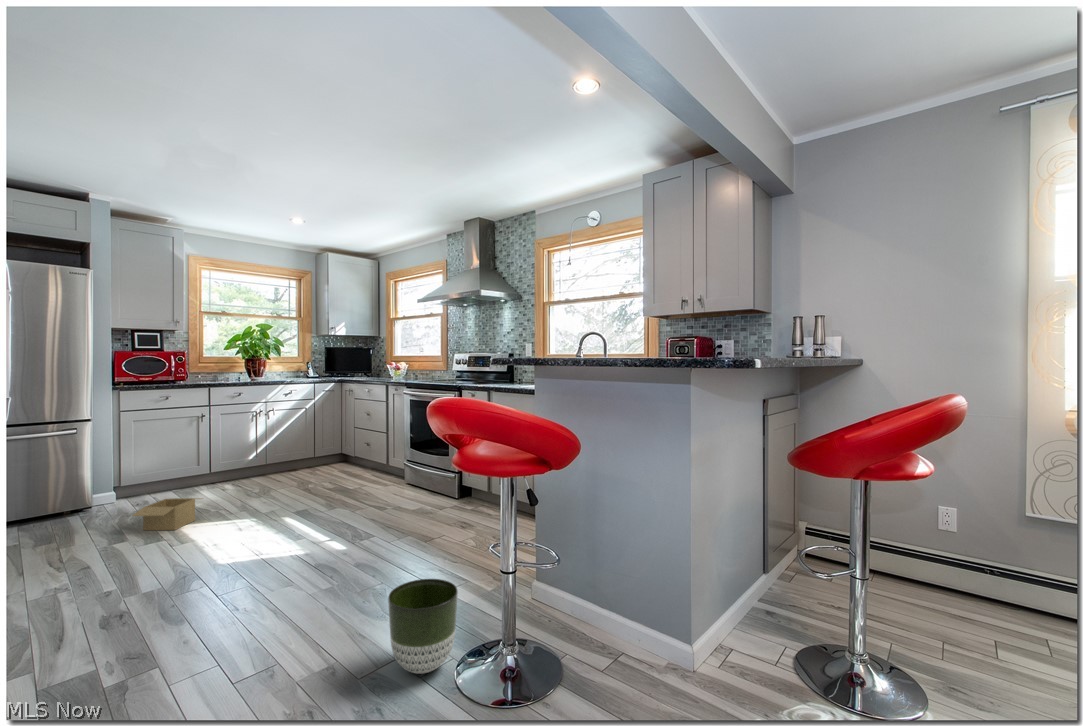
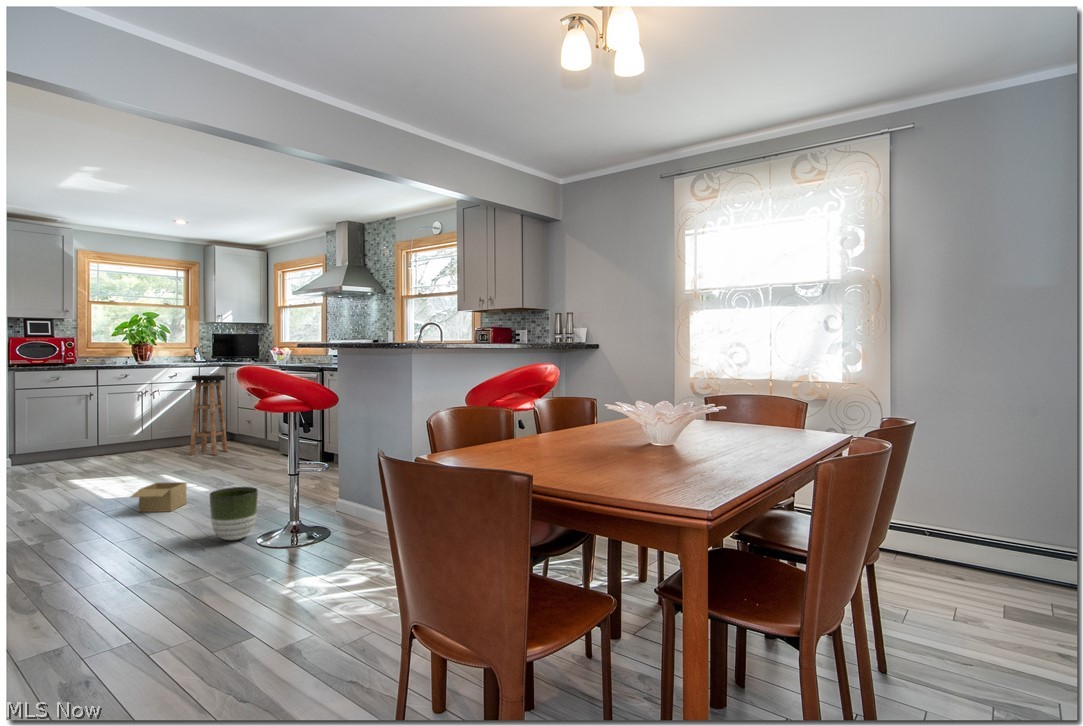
bar stool: none [308,393,348,484] -> present [189,375,228,455]
cardboard box: present [132,498,202,530] -> present [131,482,187,512]

